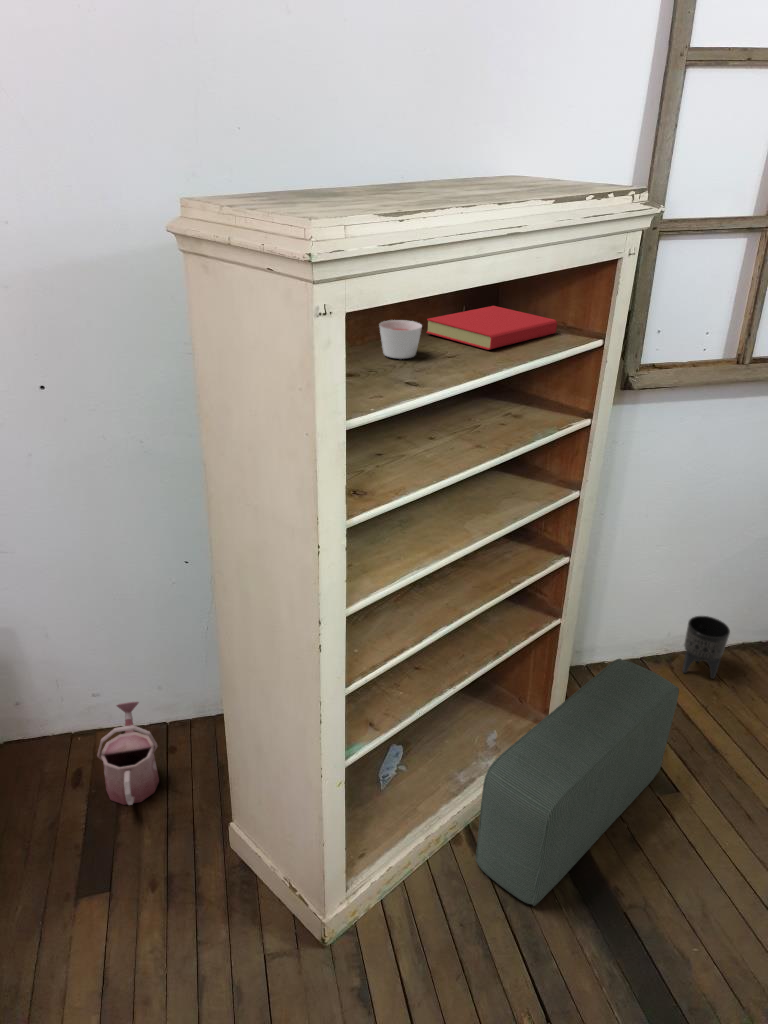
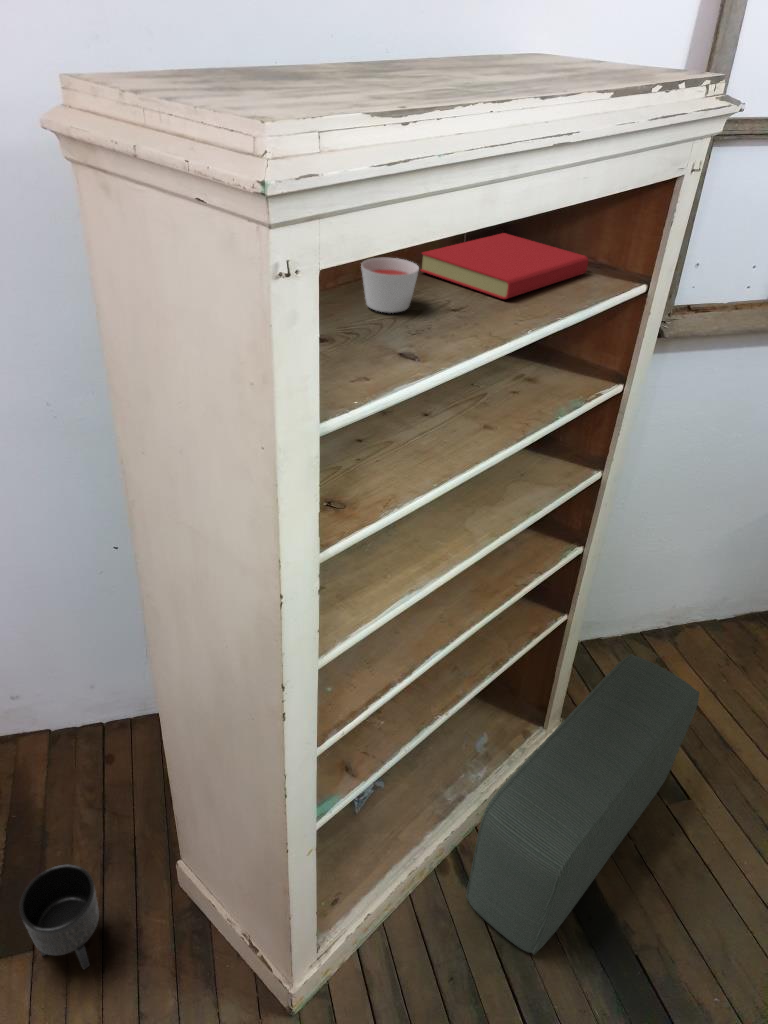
planter: present [682,616,730,679] -> present [20,864,99,969]
watering can: present [97,702,159,805] -> none [18,706,96,836]

